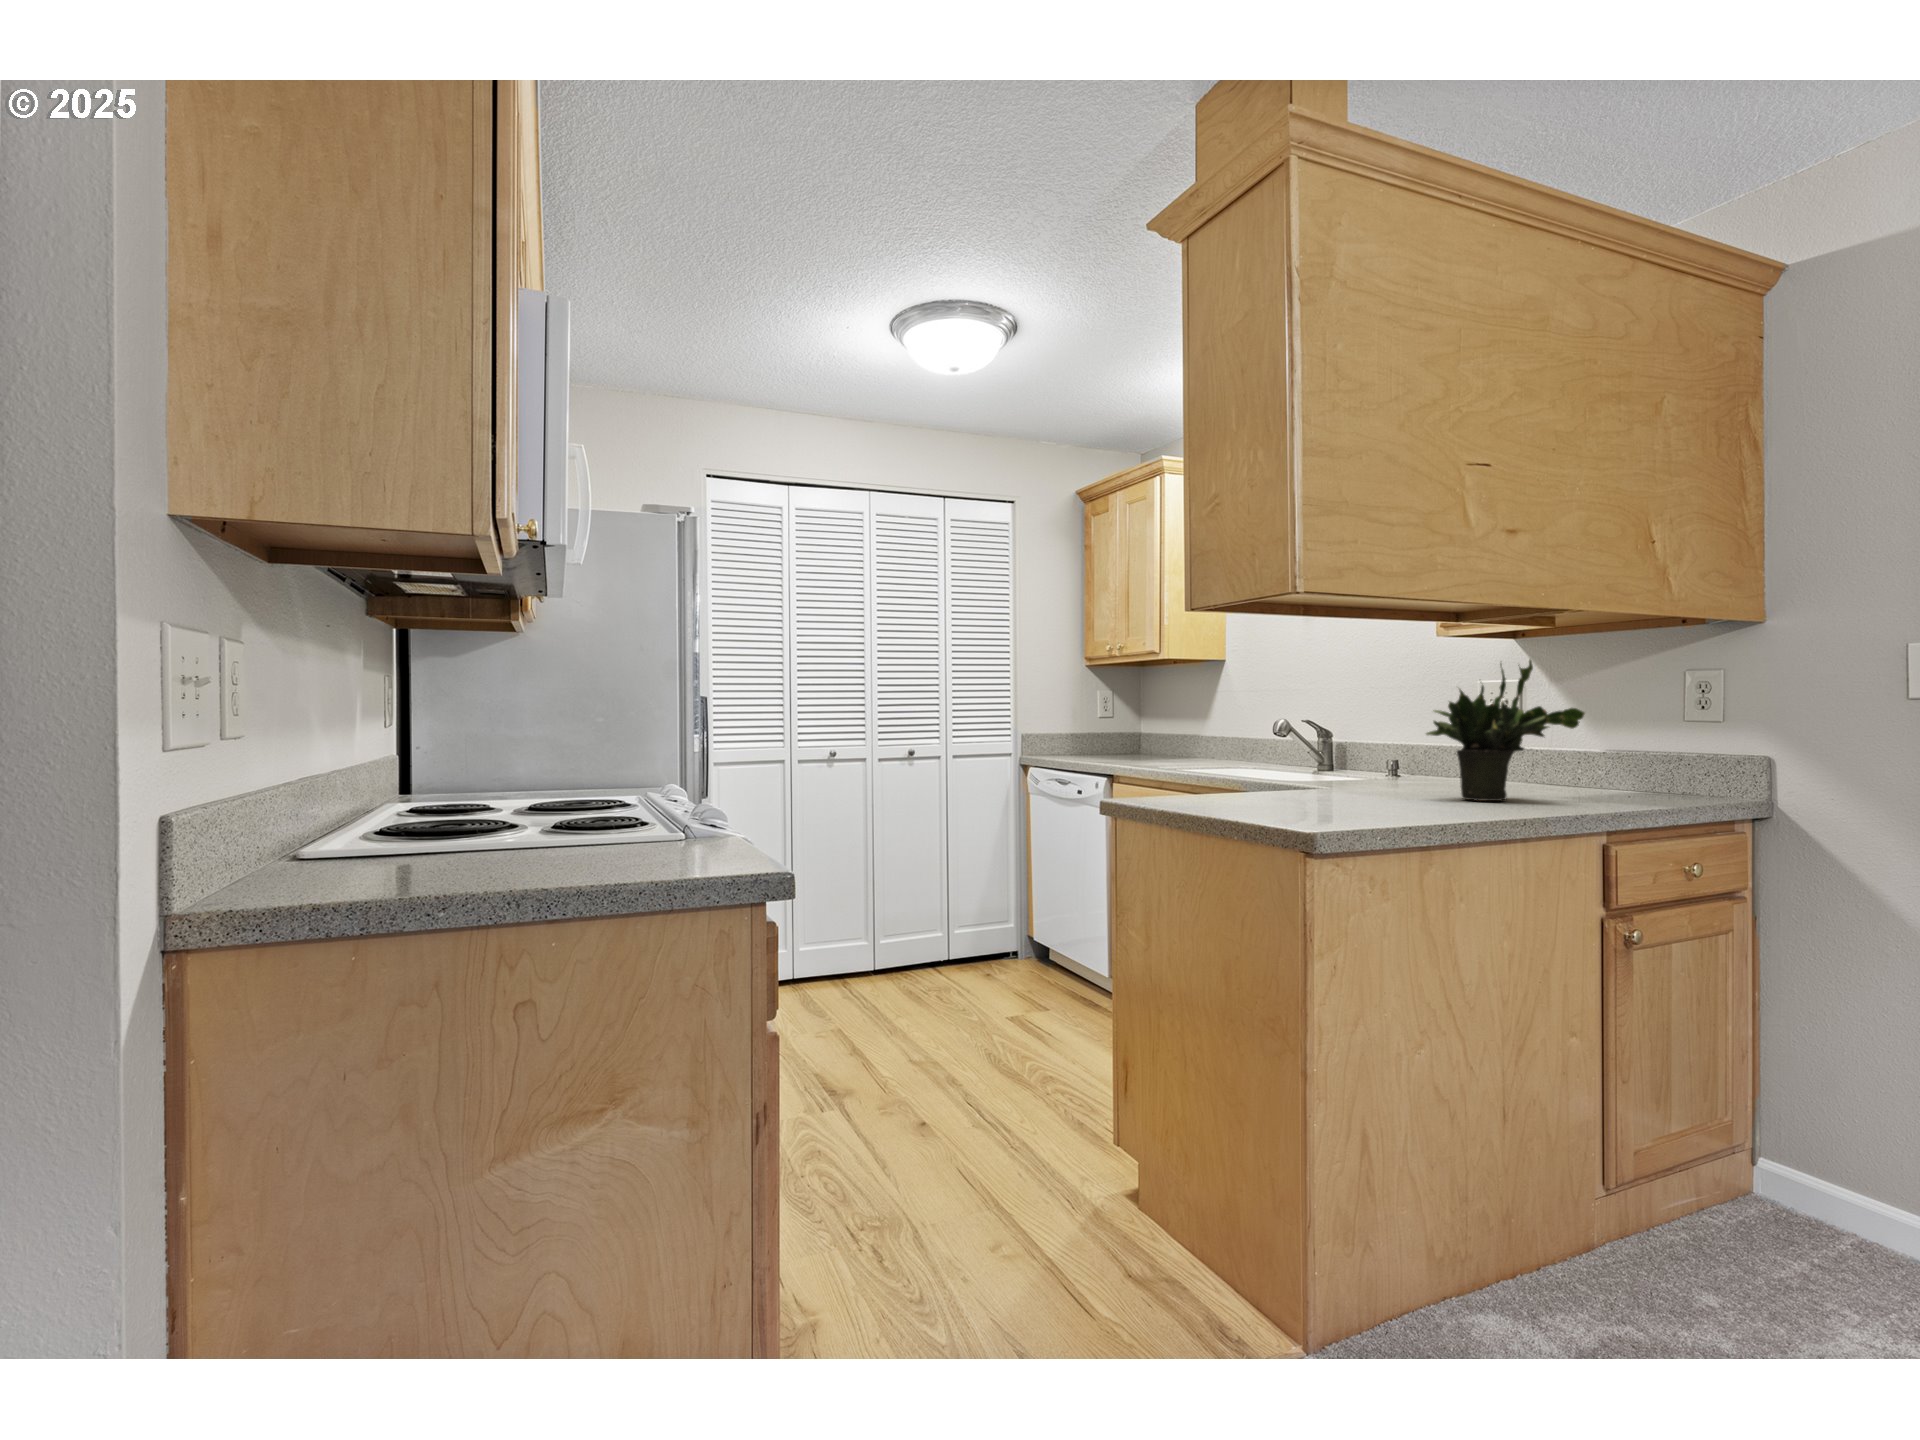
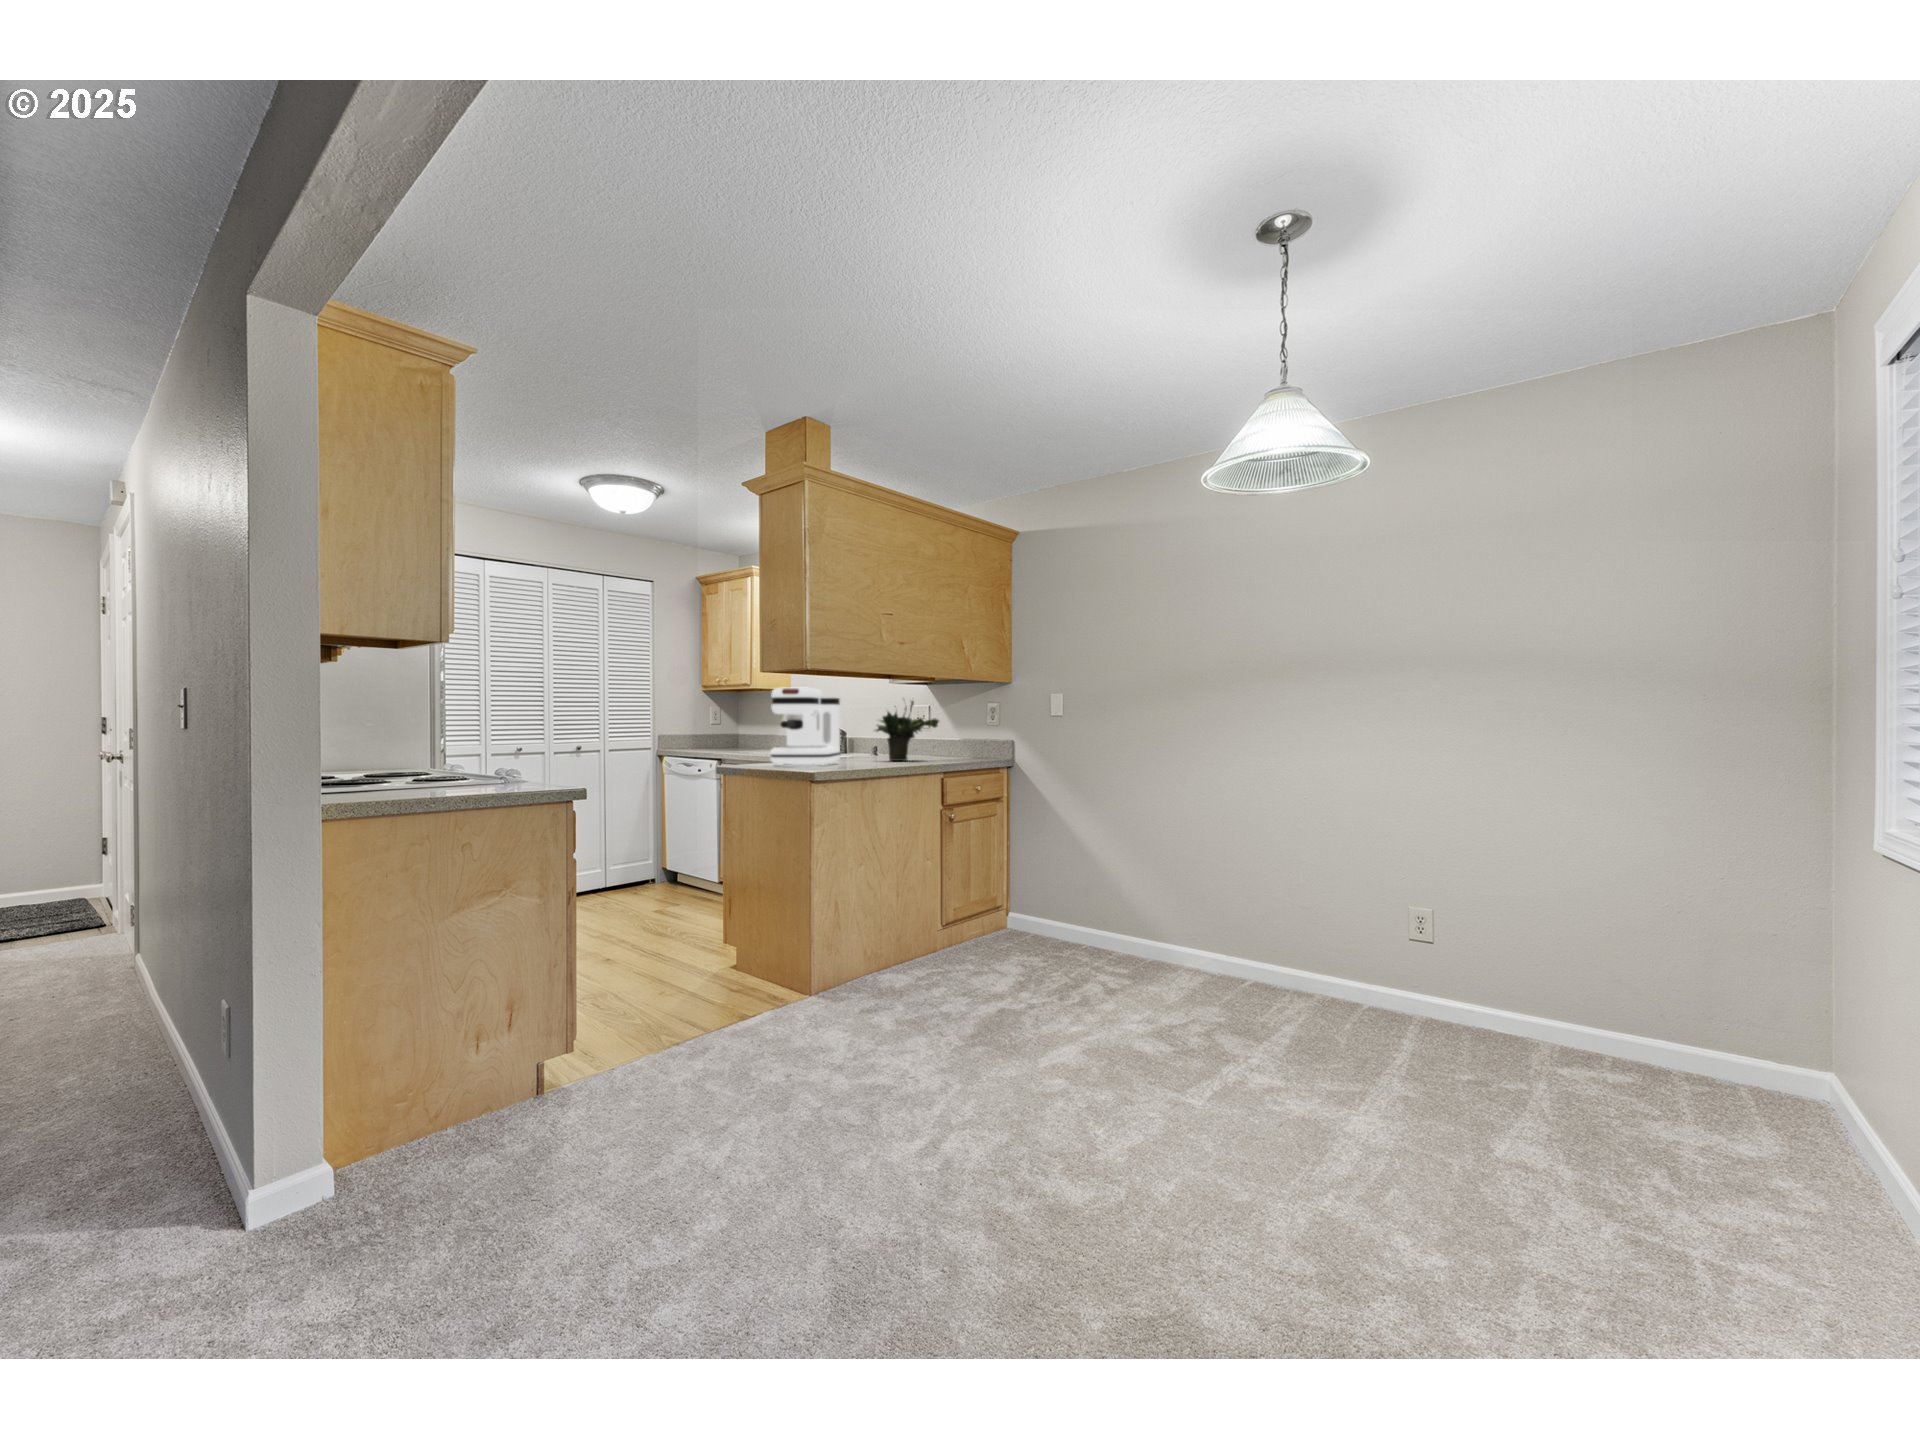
coffee maker: none [1209,642,1357,811] -> present [771,688,840,766]

